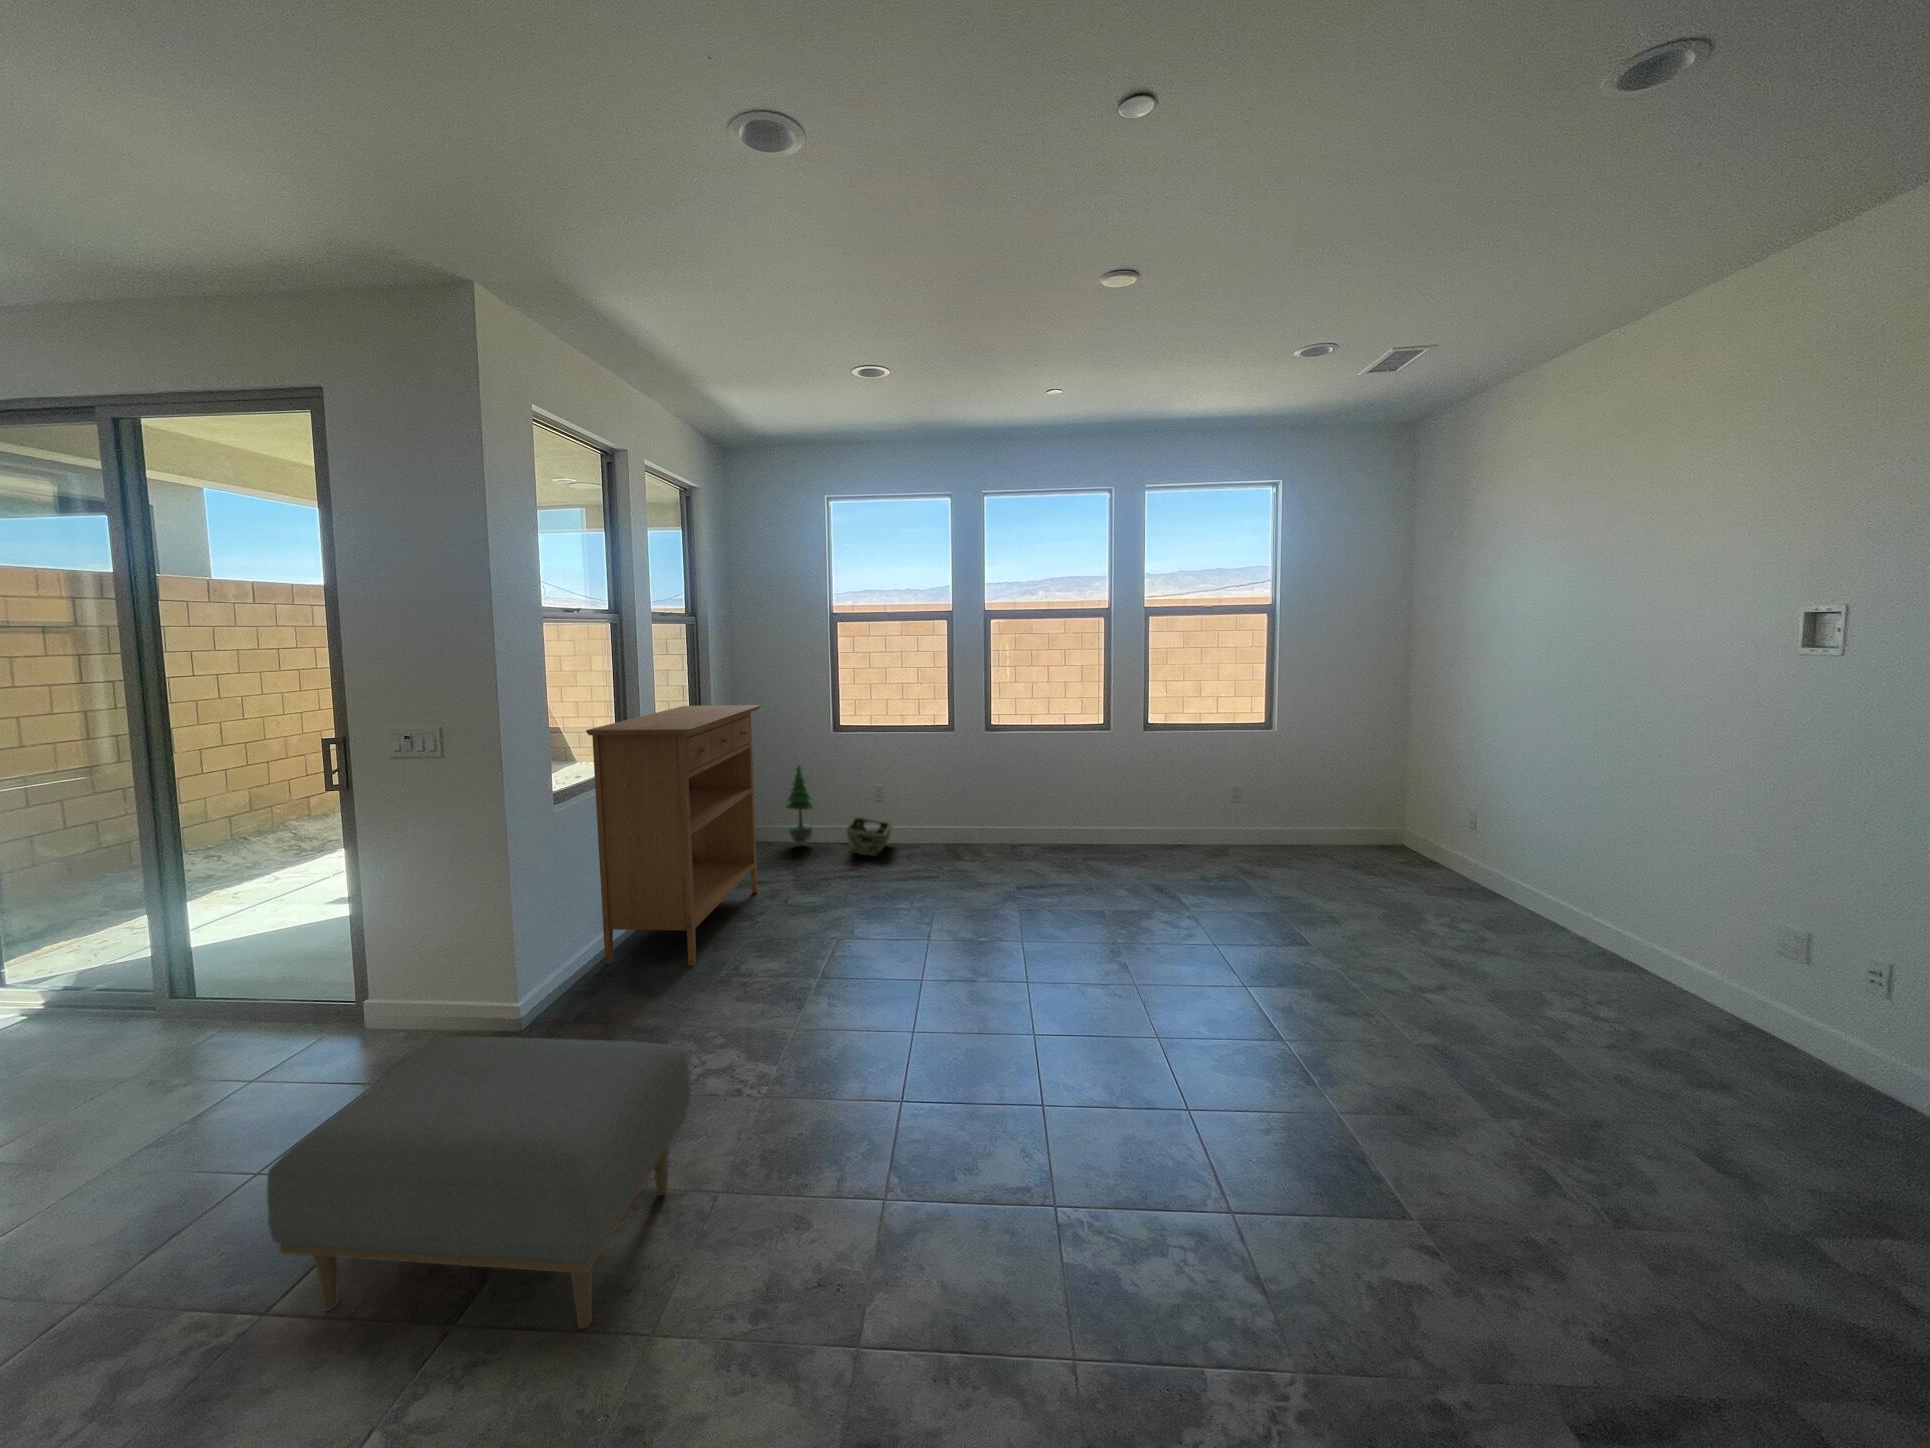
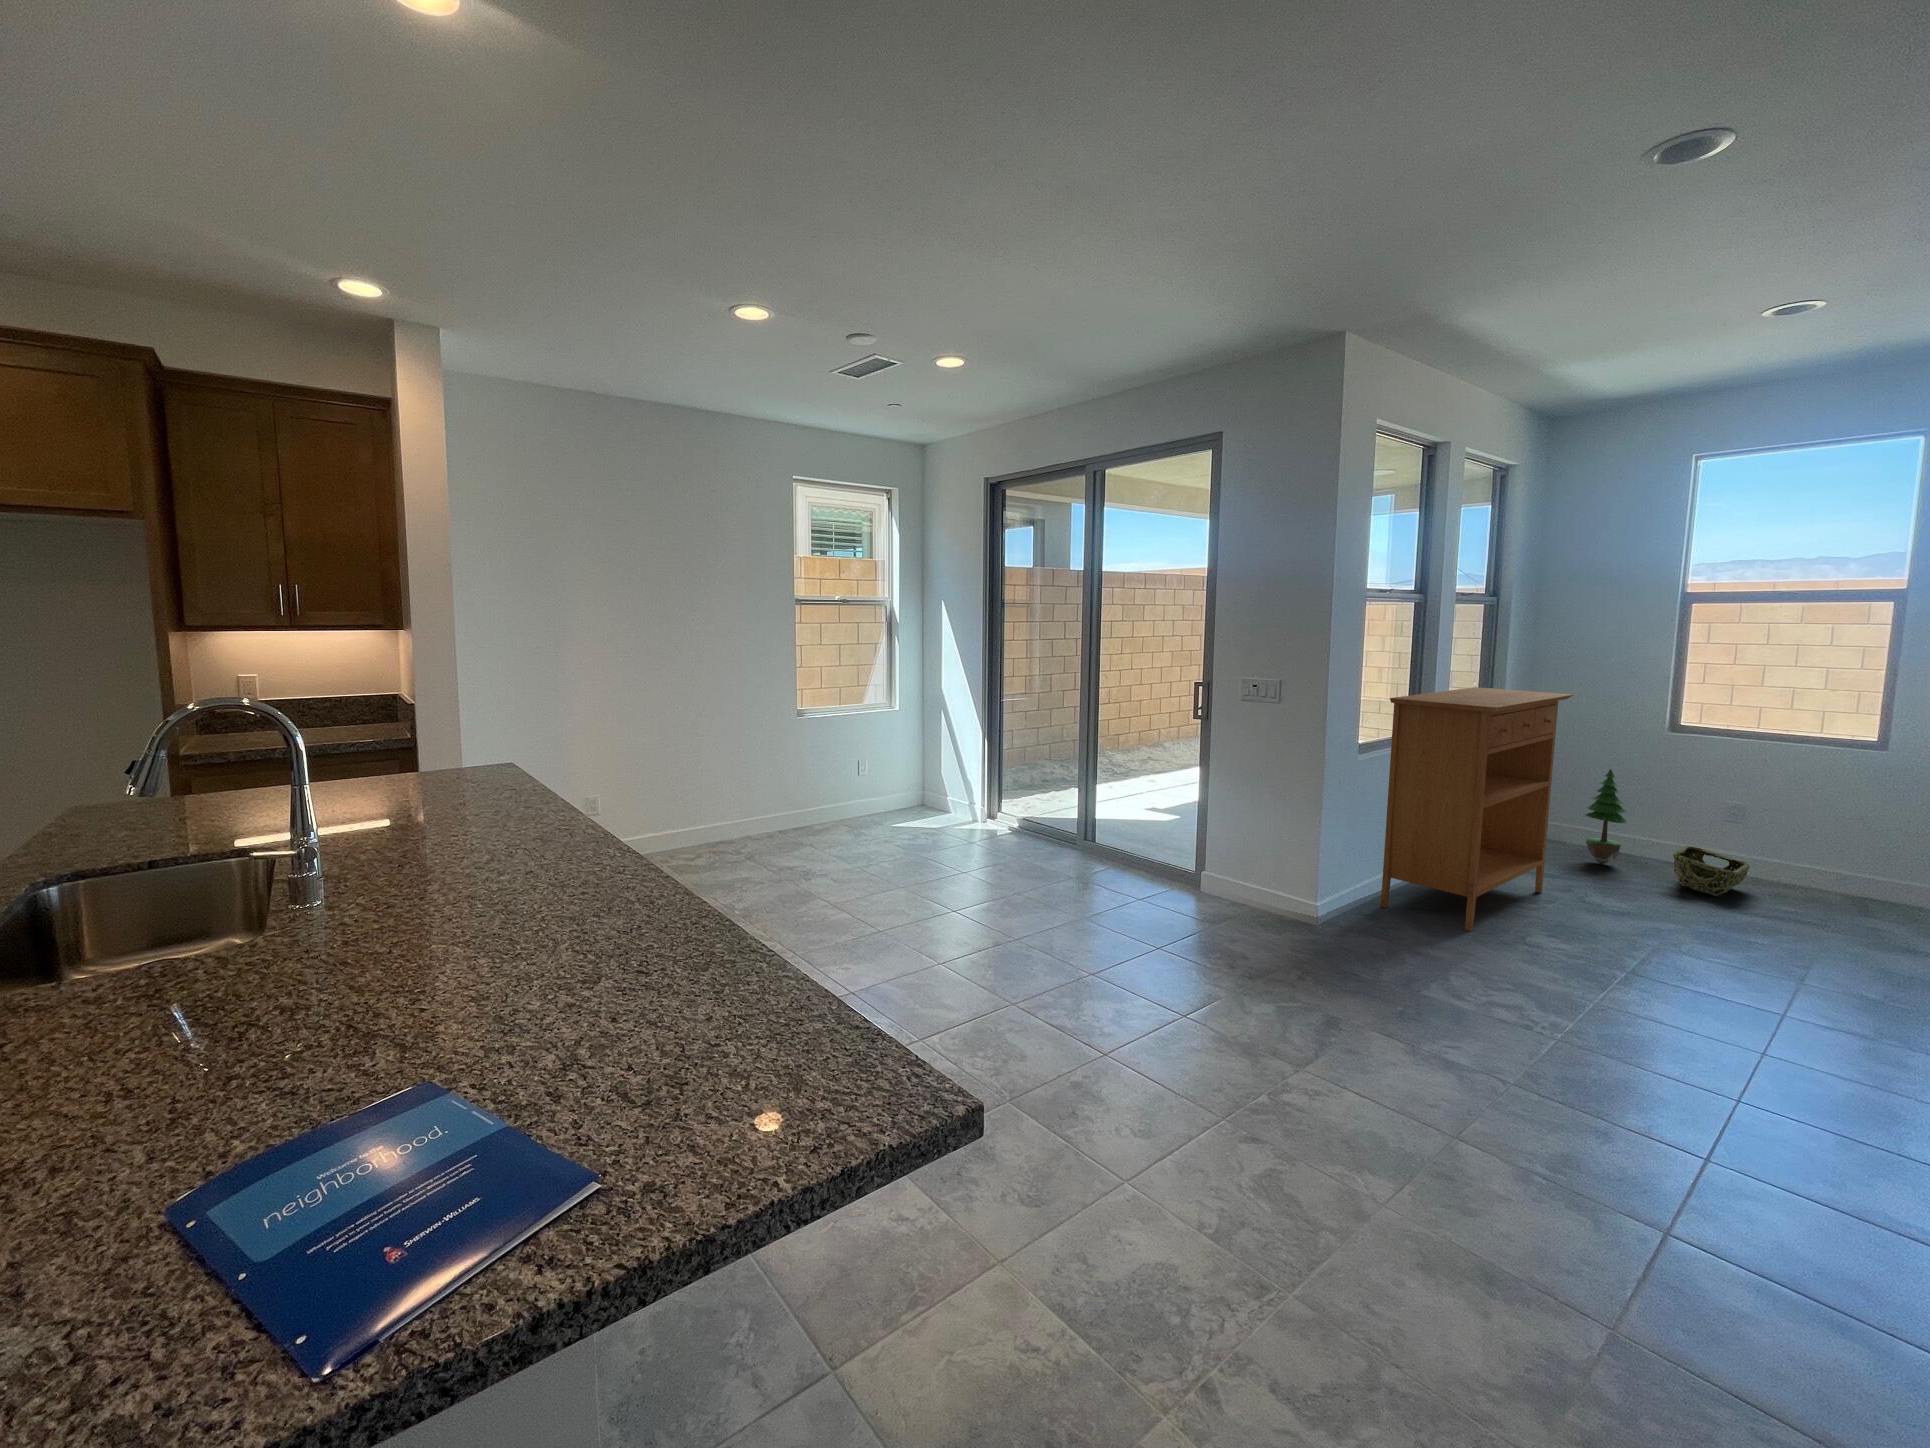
ottoman: present [267,1037,691,1329] -> none [1215,895,1493,1097]

